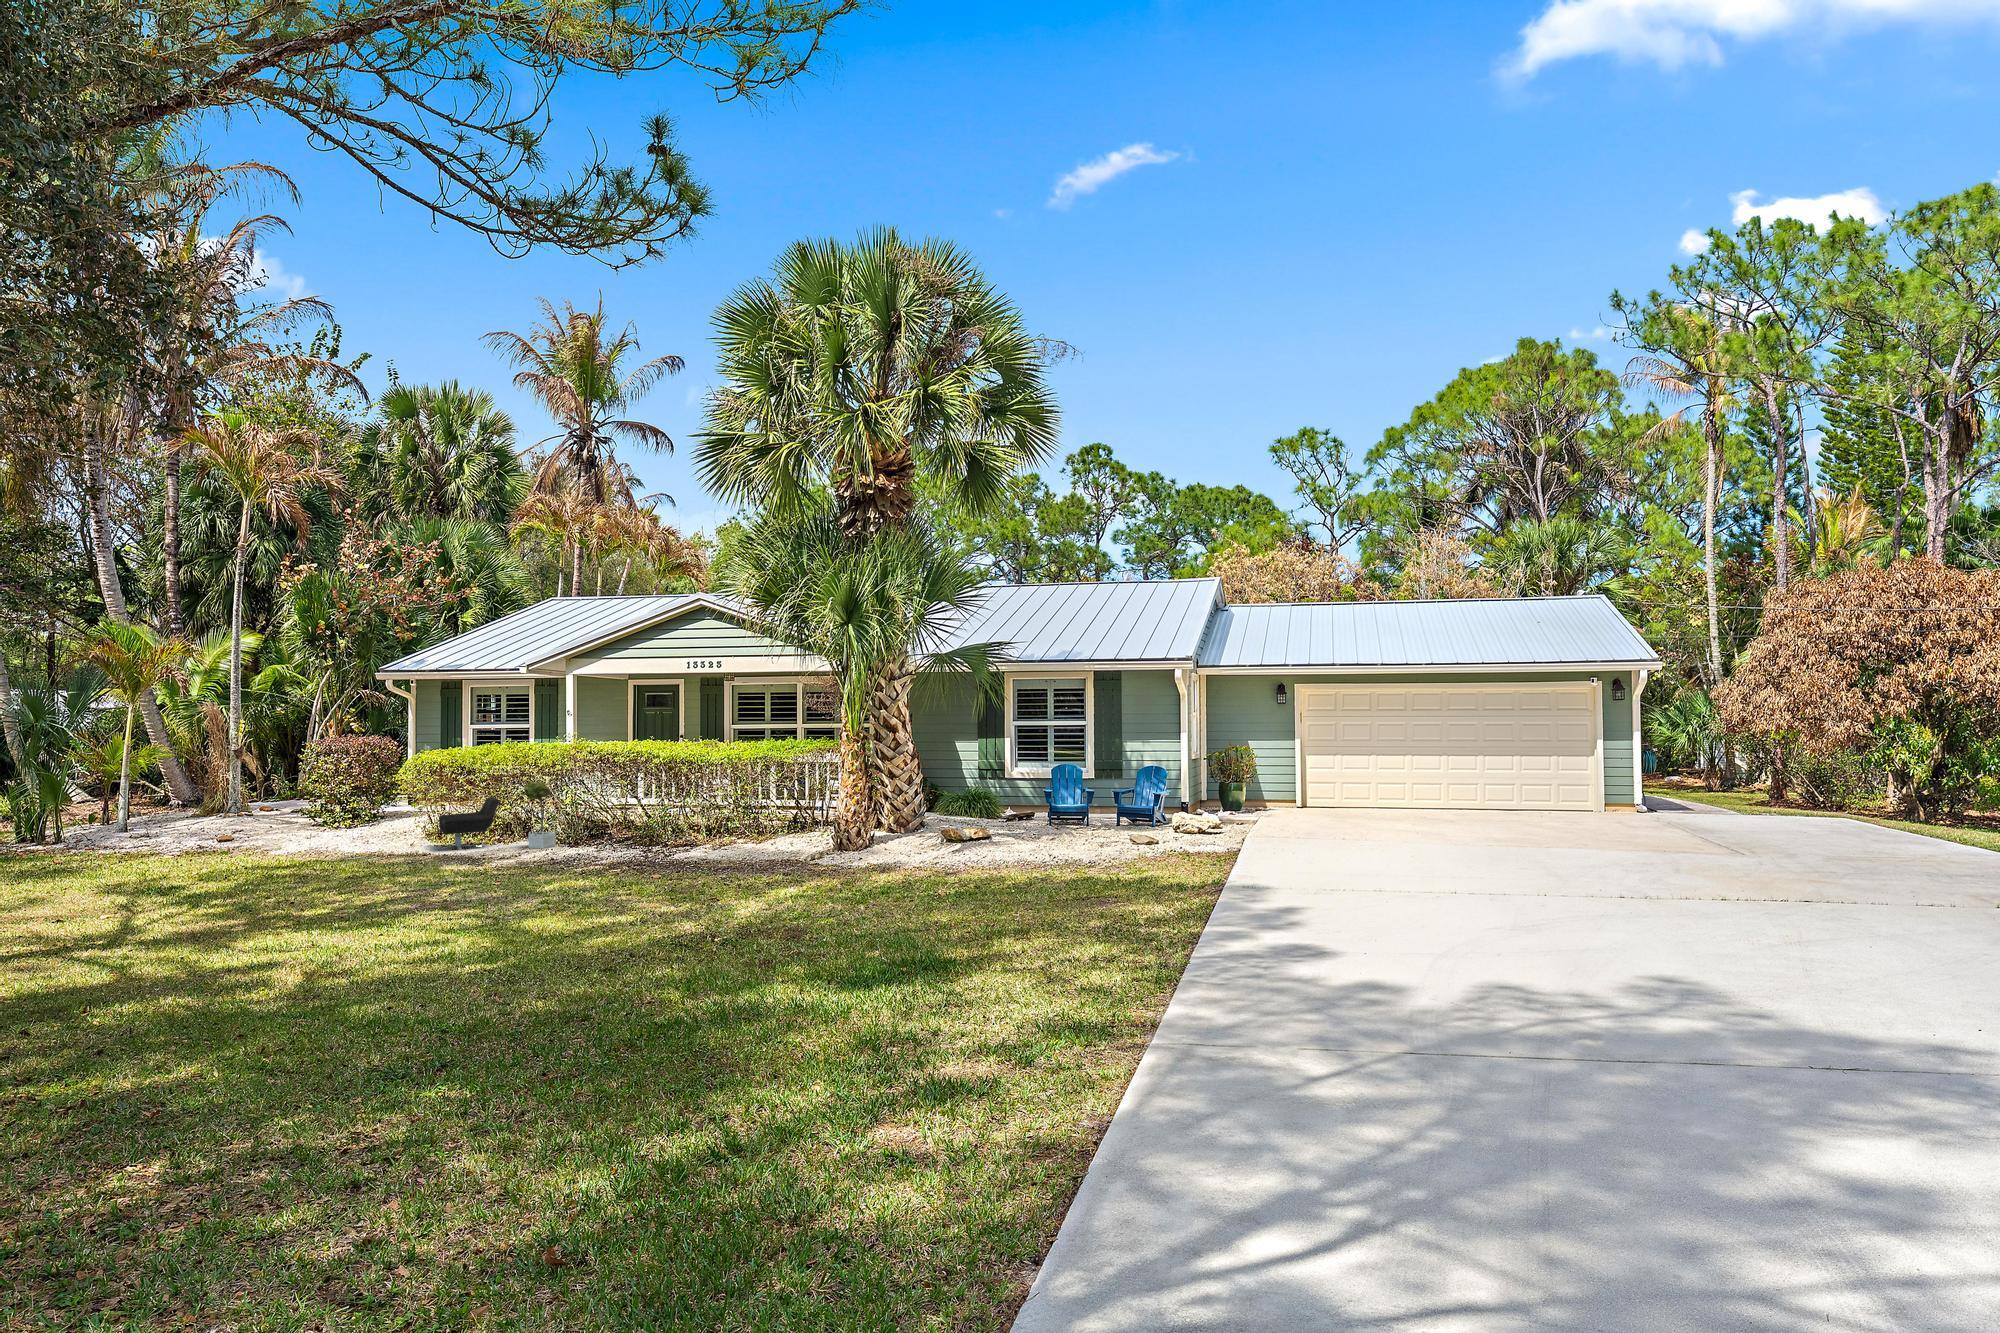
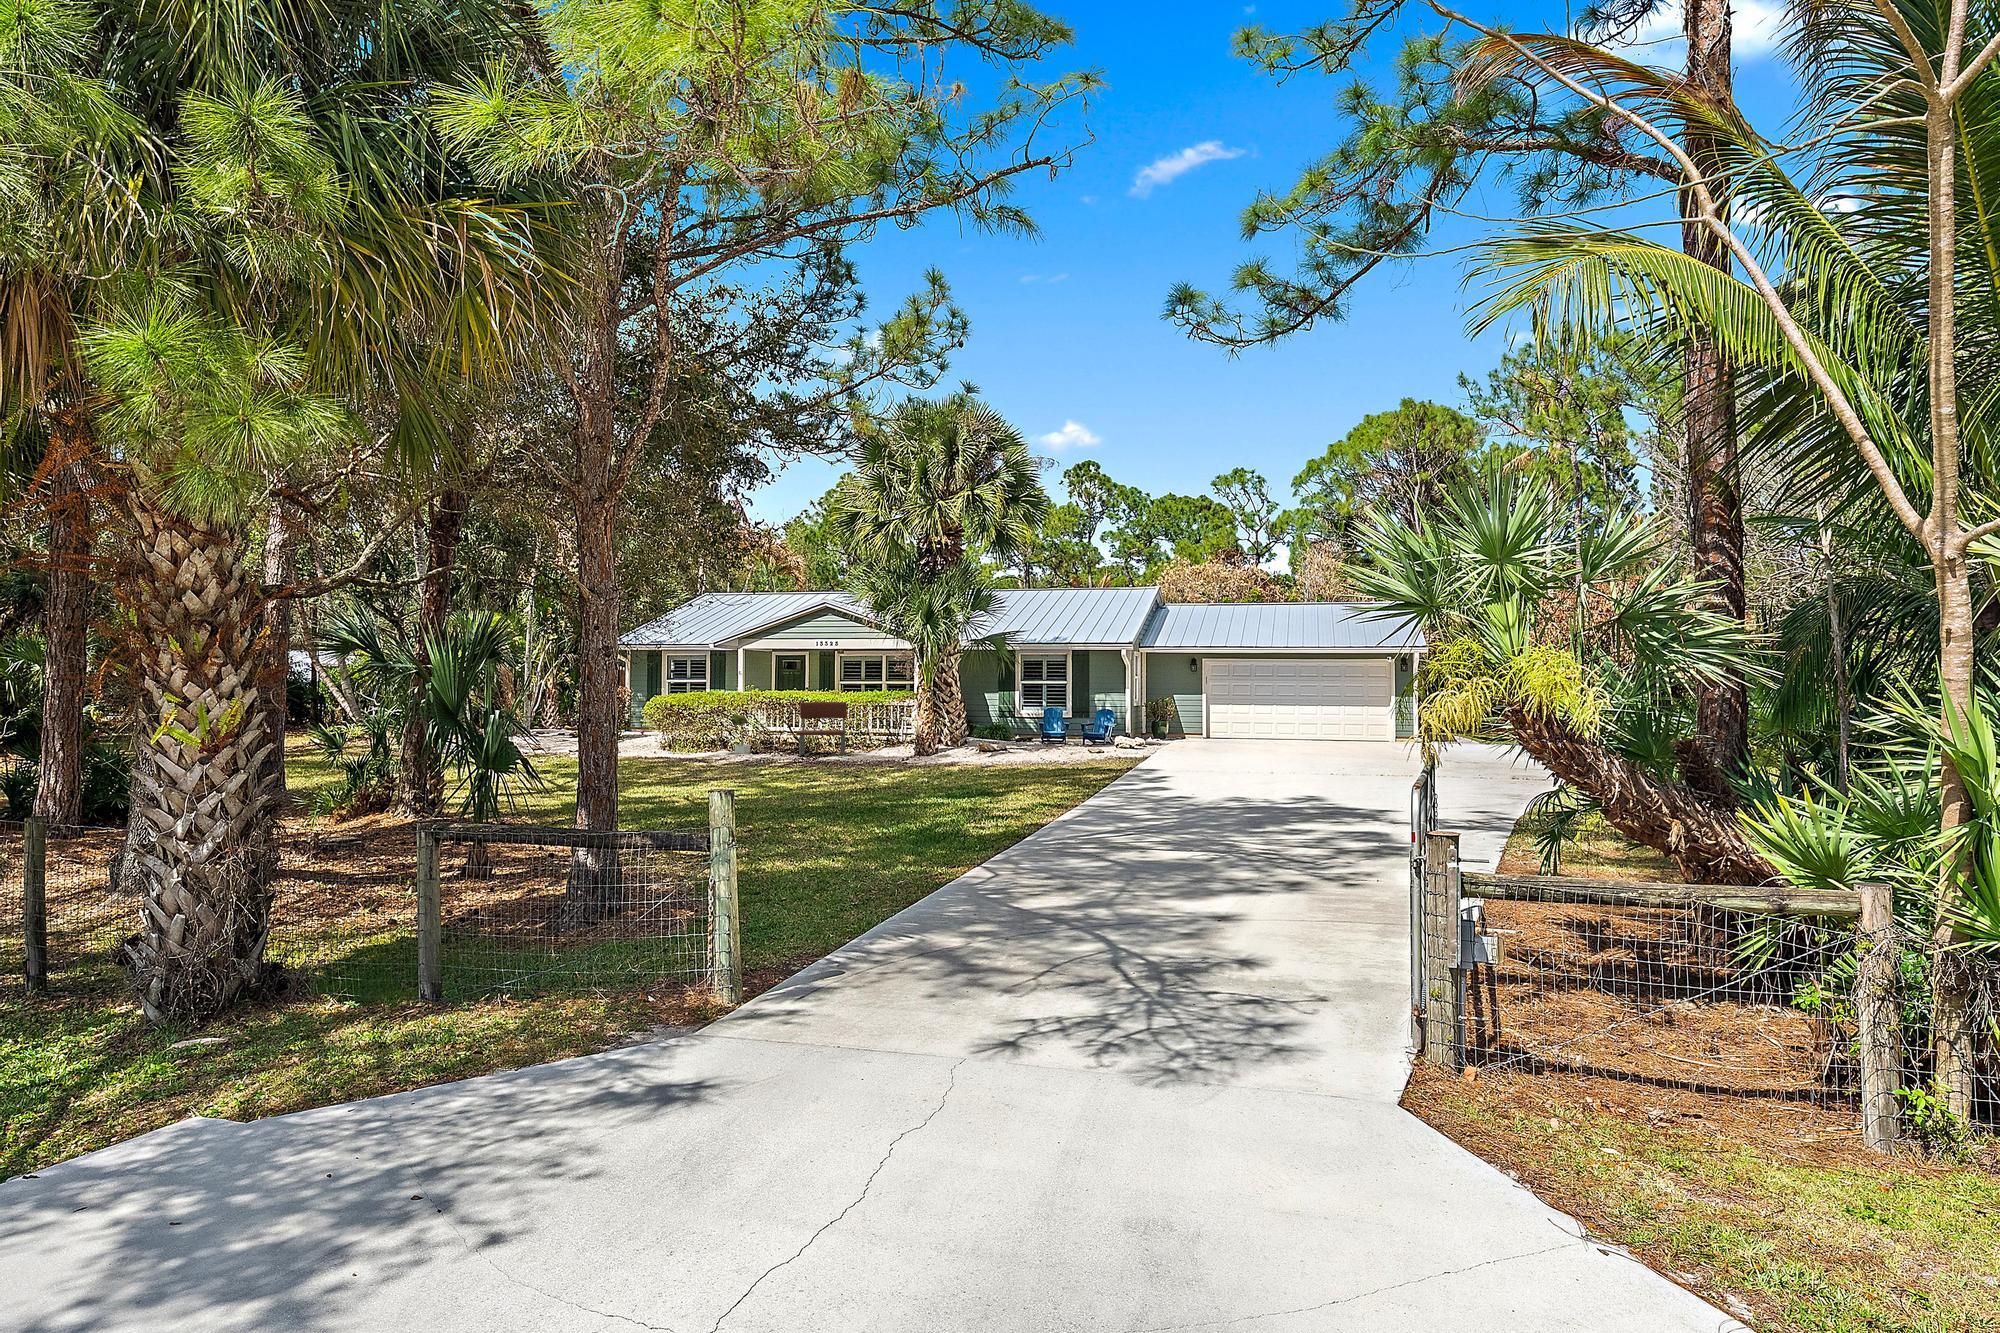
bench: none [628,758,718,851] -> present [796,702,847,756]
lounge chair: present [431,797,499,850] -> none [677,724,716,754]

